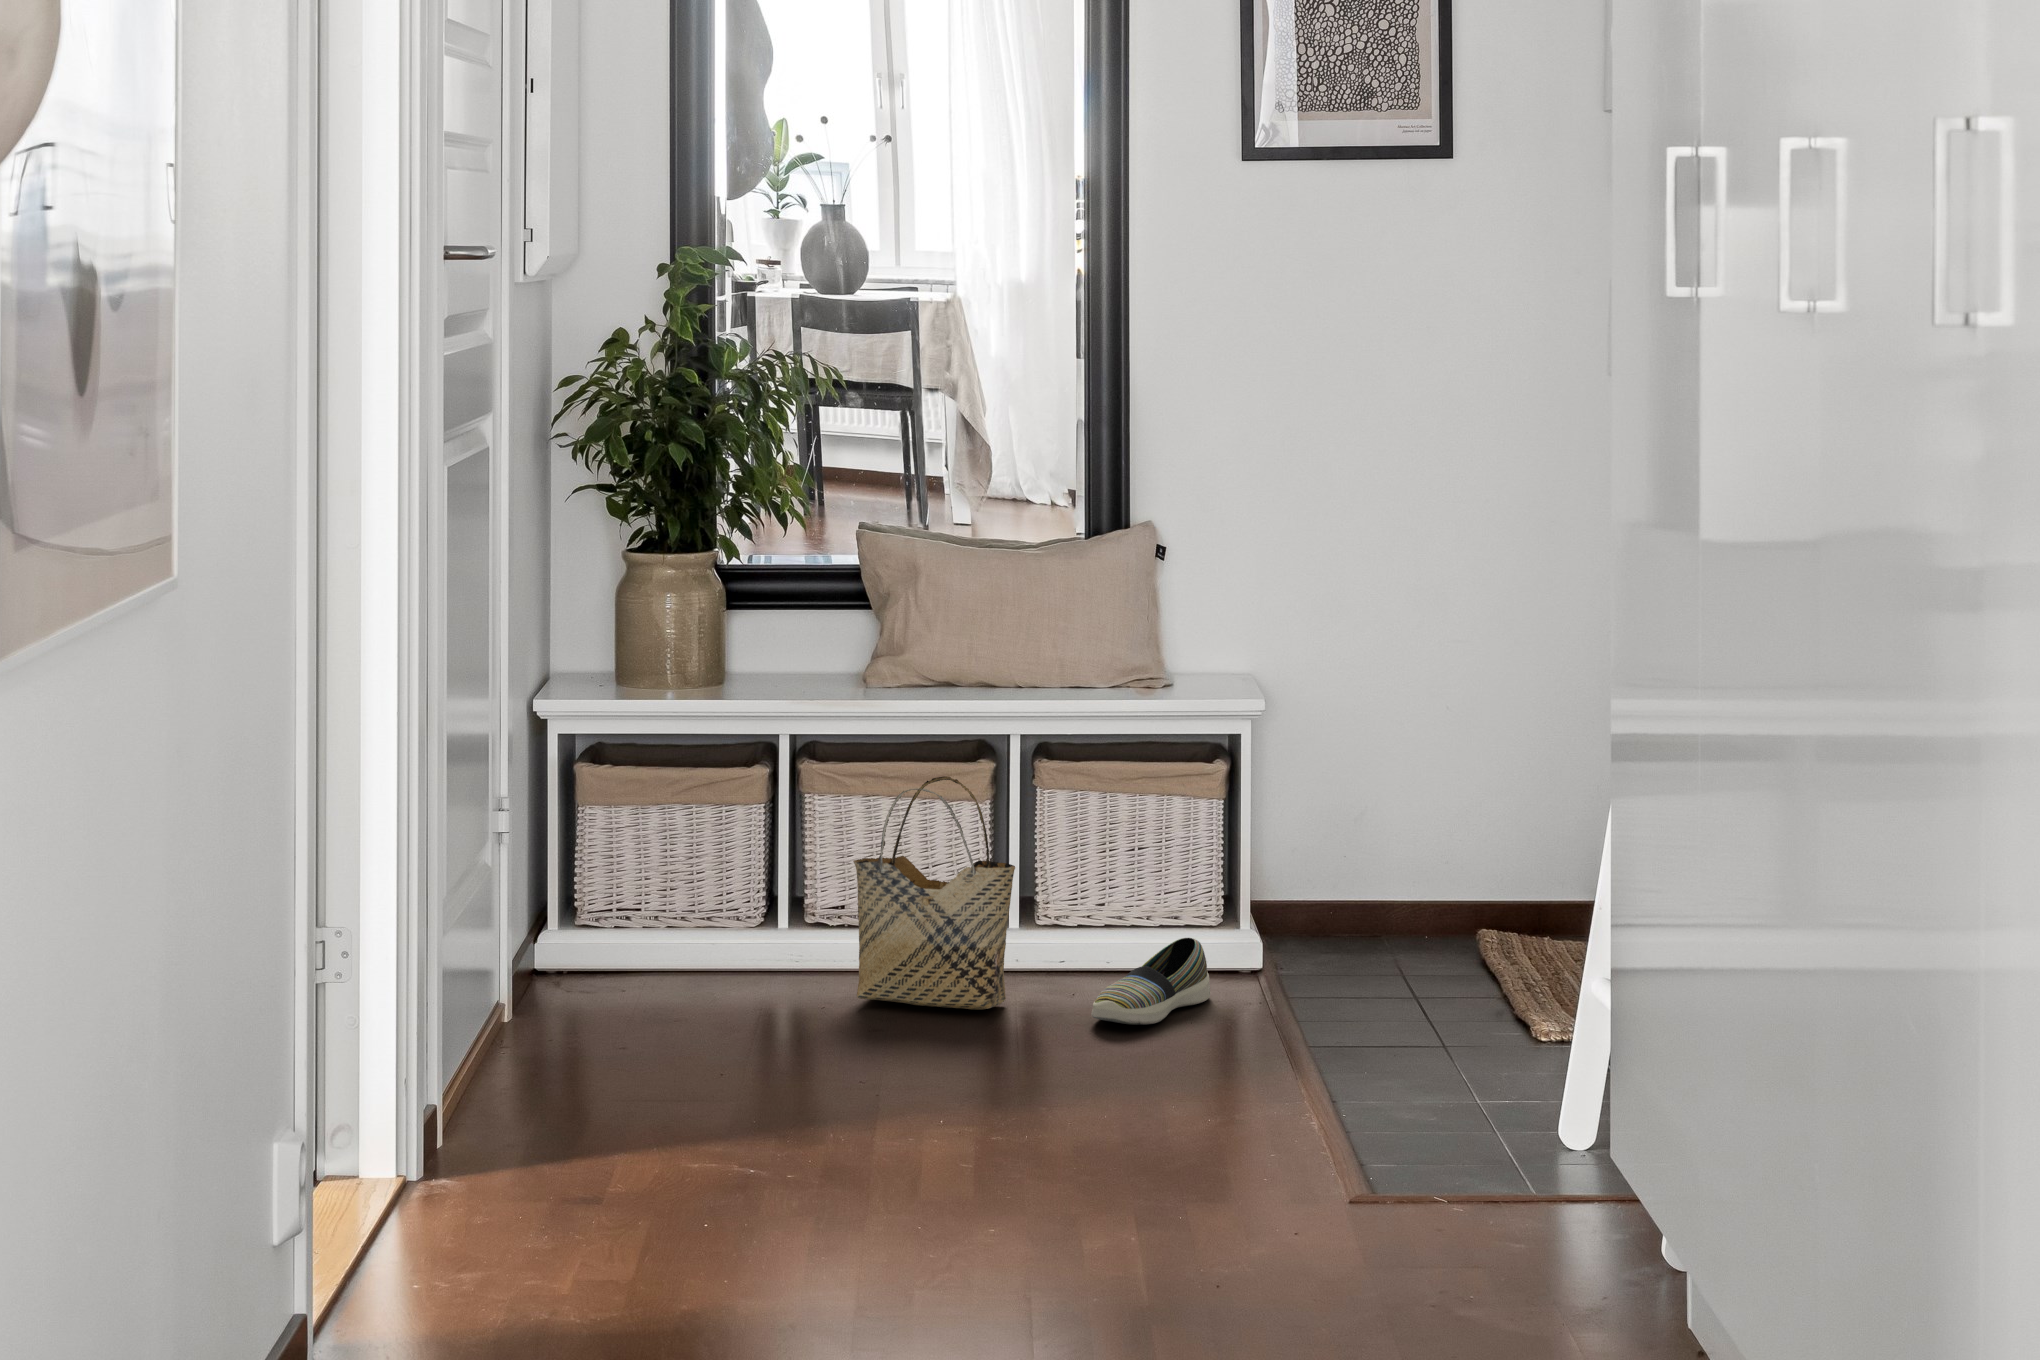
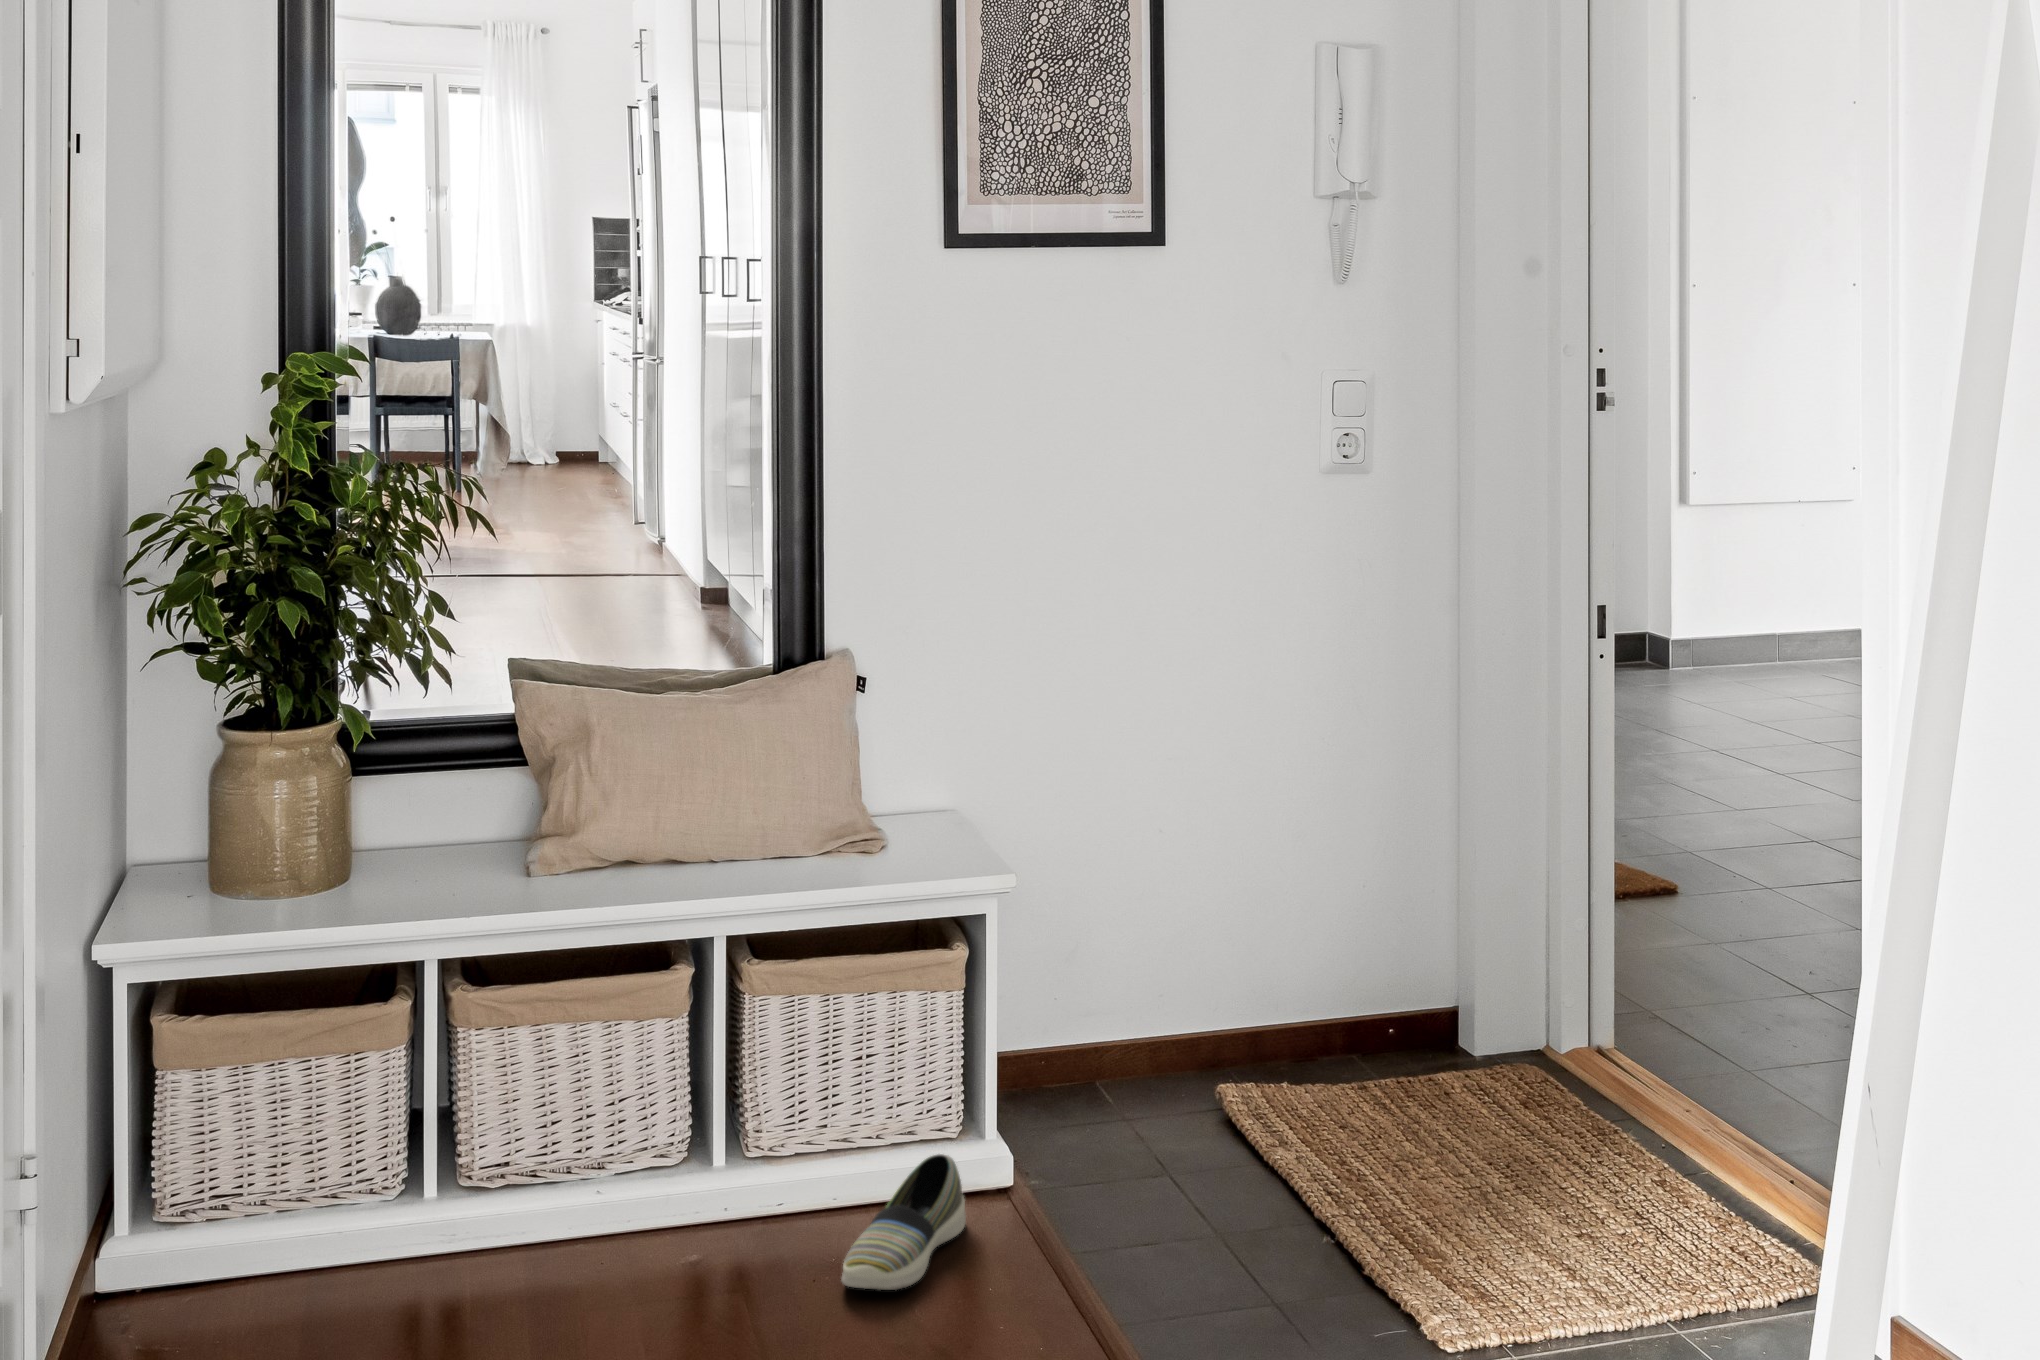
woven basket: present [853,776,1015,1010] -> none [531,991,738,1291]

